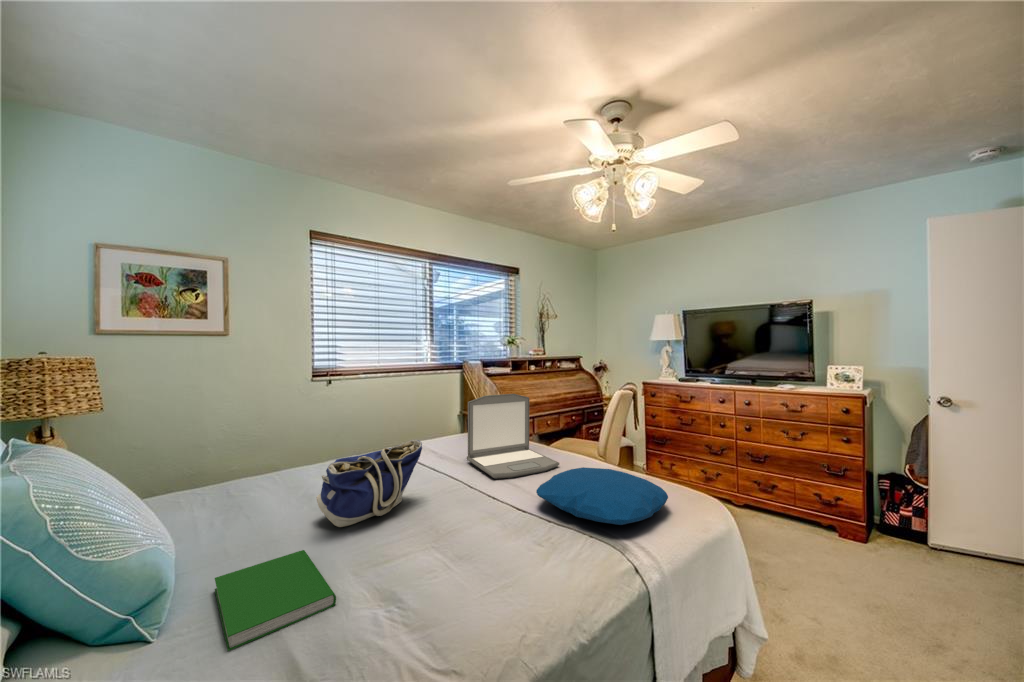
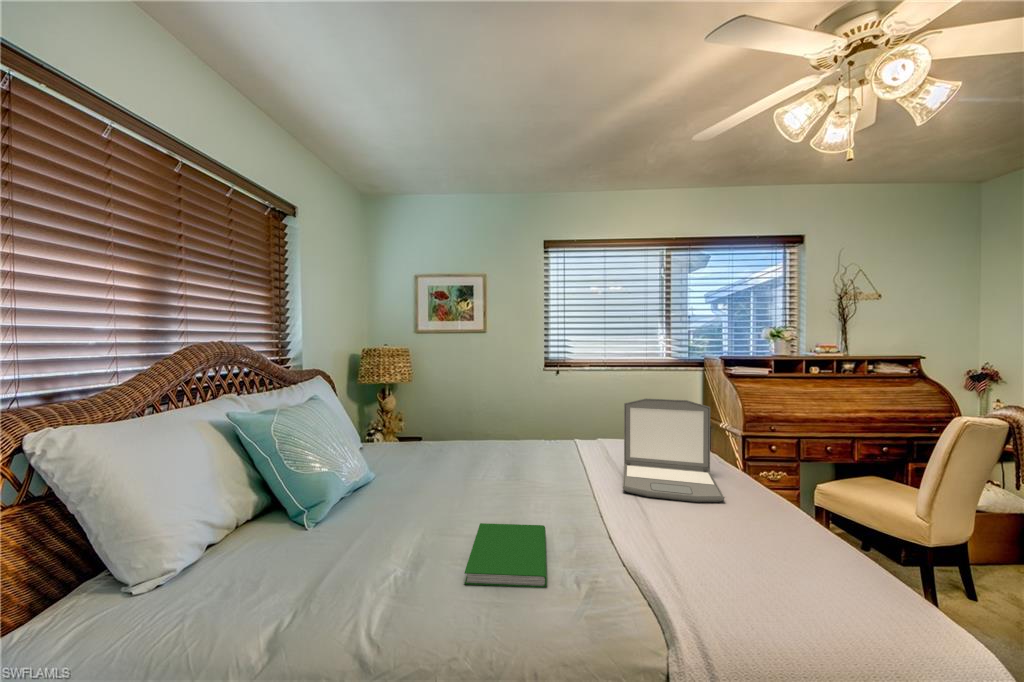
tote bag: present [316,440,422,527] -> none [441,431,536,492]
pillow: present [536,467,668,525] -> none [618,505,809,604]
hardcover book: present [215,550,336,651] -> present [465,523,547,588]

